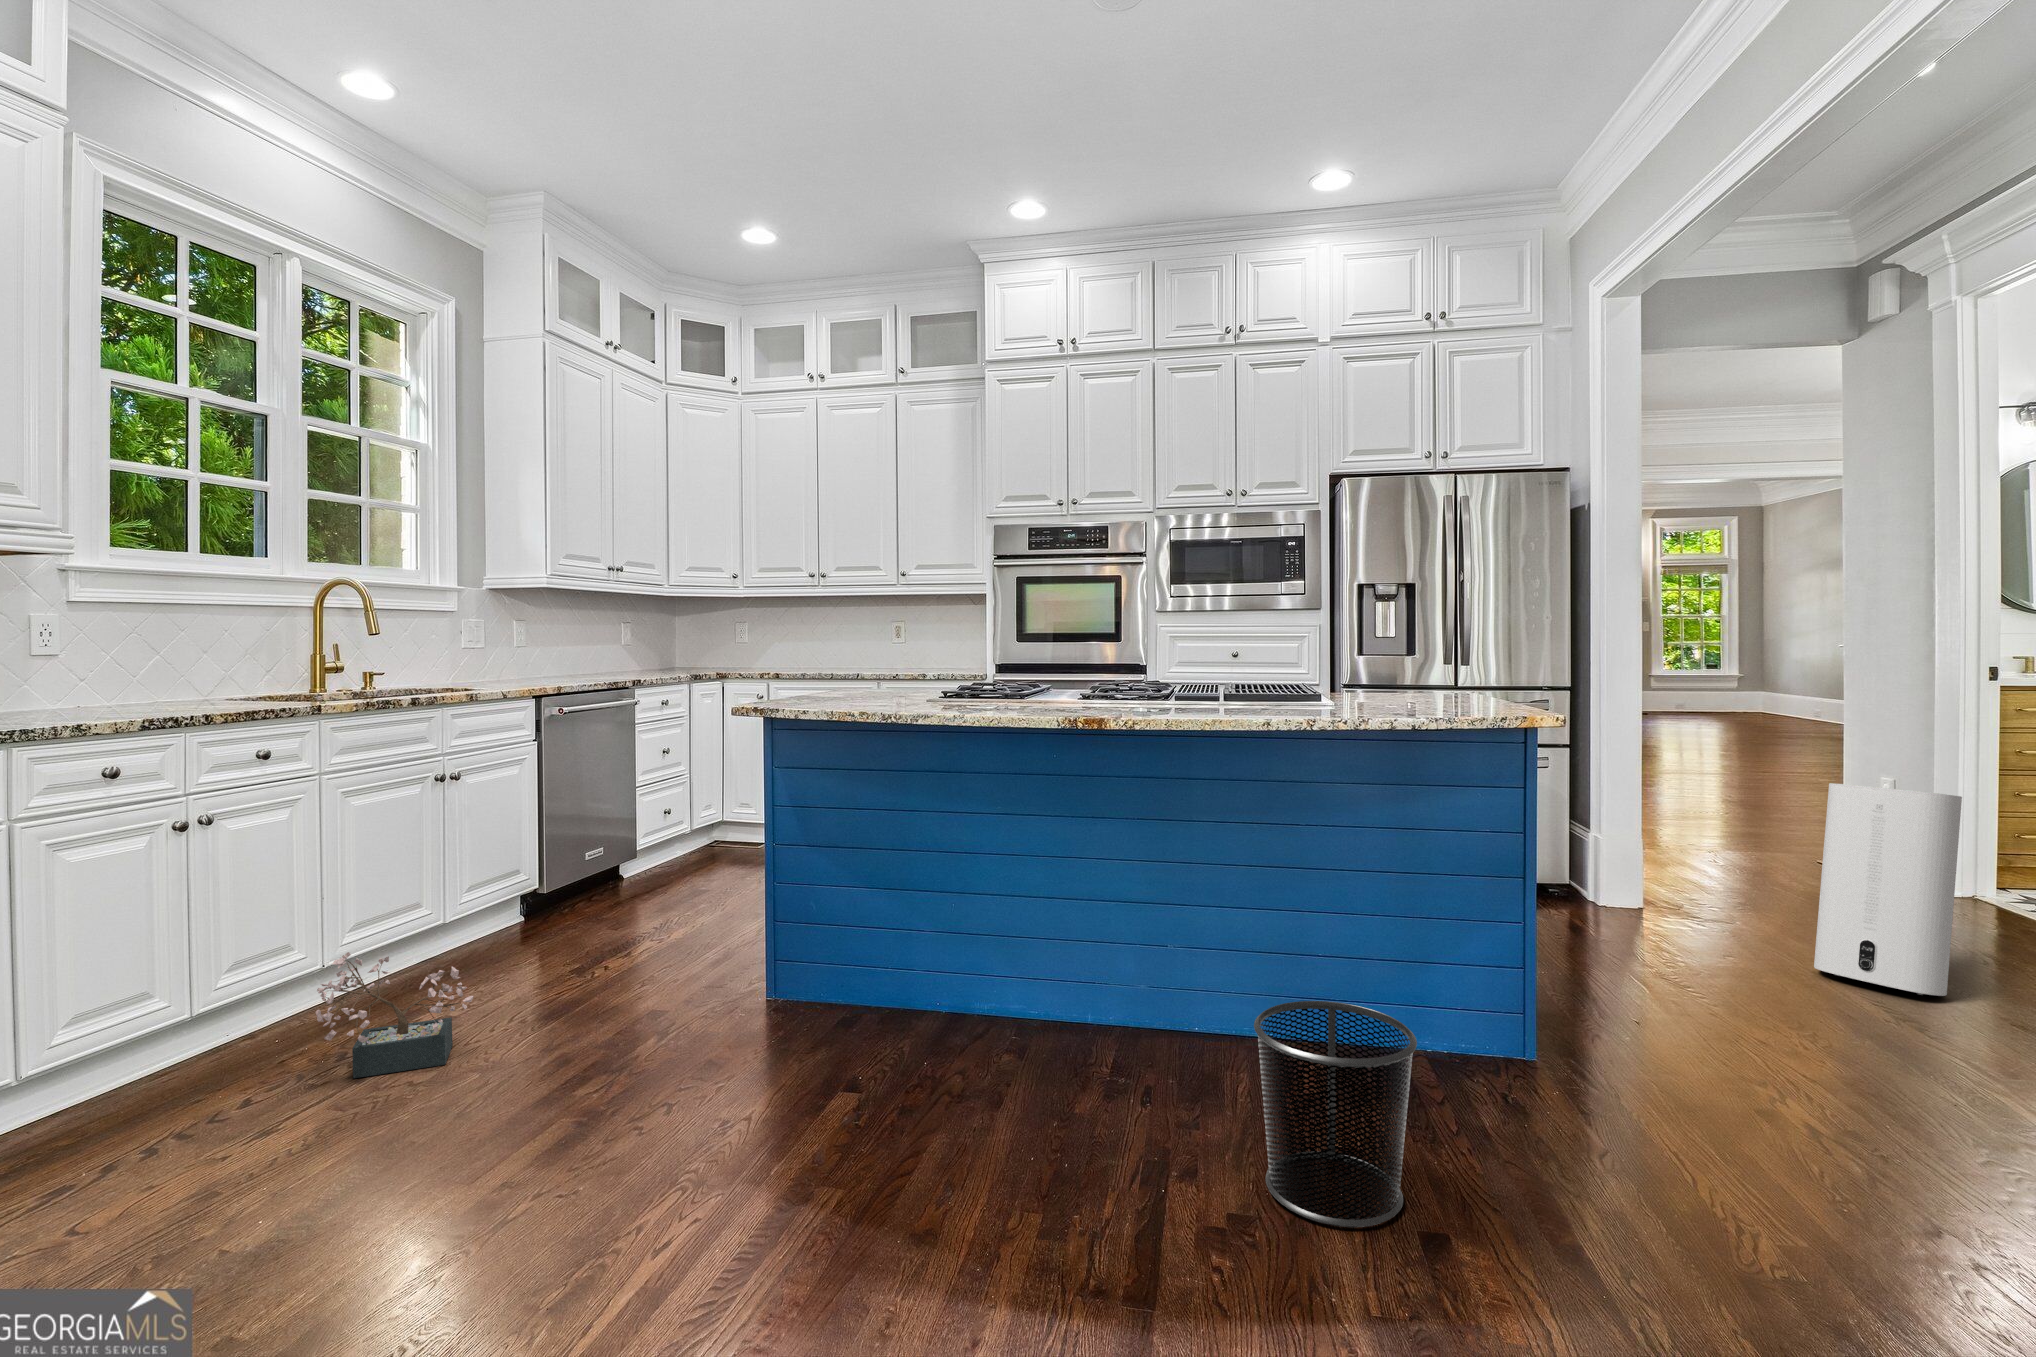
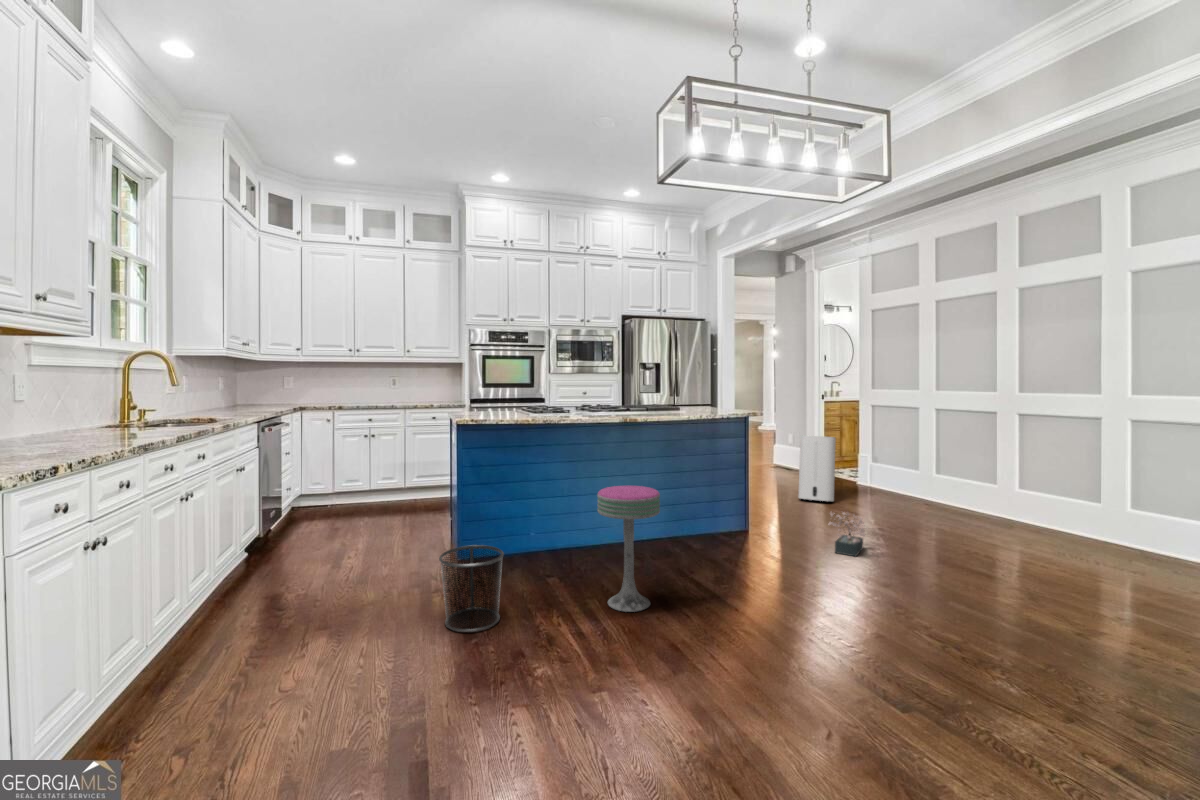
bar stool: none [862,878,1026,1220] -> present [597,486,660,612]
decorative plant: present [315,952,473,1078] -> present [829,512,865,556]
waste bin: present [1254,1001,1417,1227] -> present [439,545,504,632]

